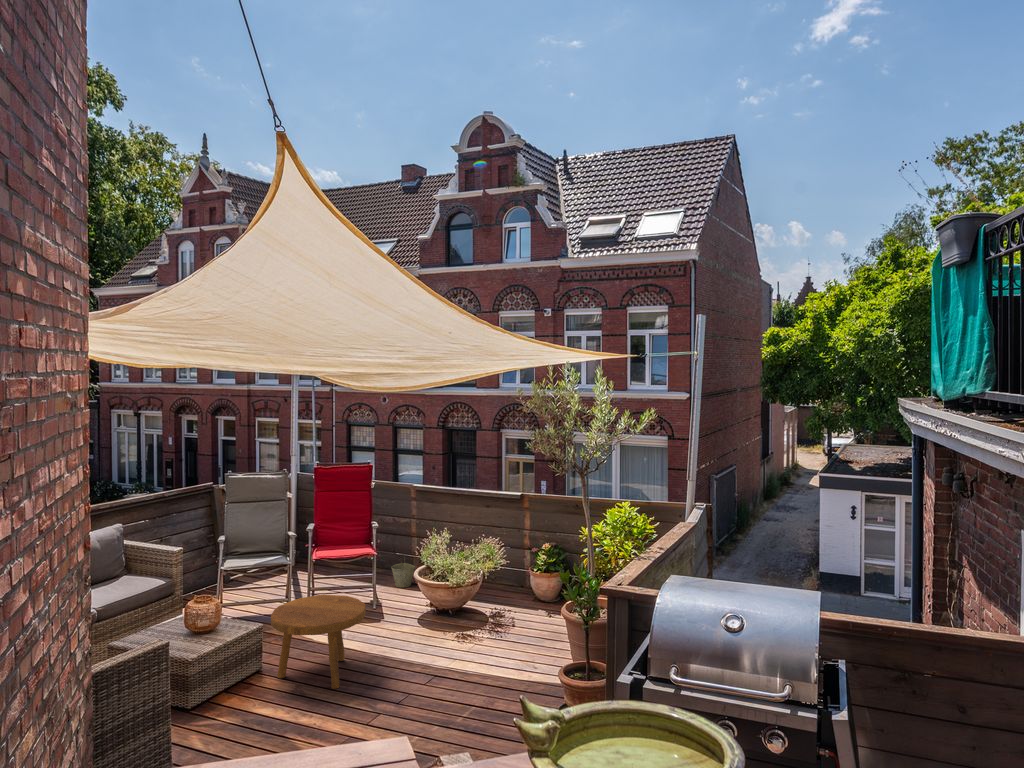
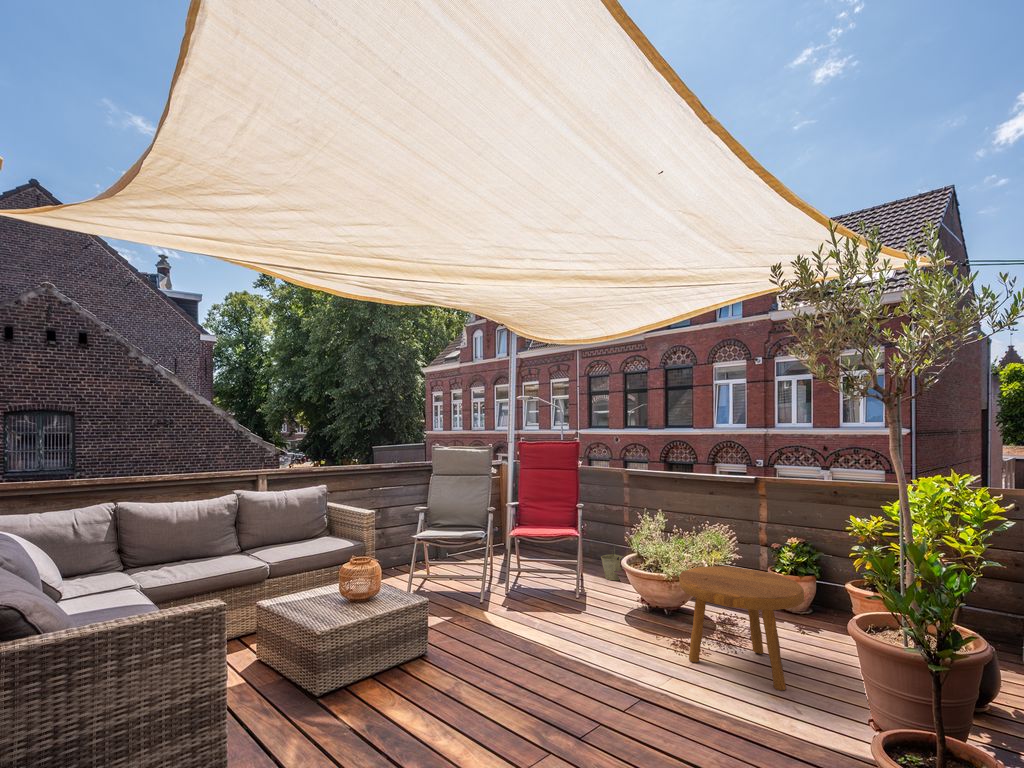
footstool: present [271,595,366,689] -> present [679,566,805,691]

